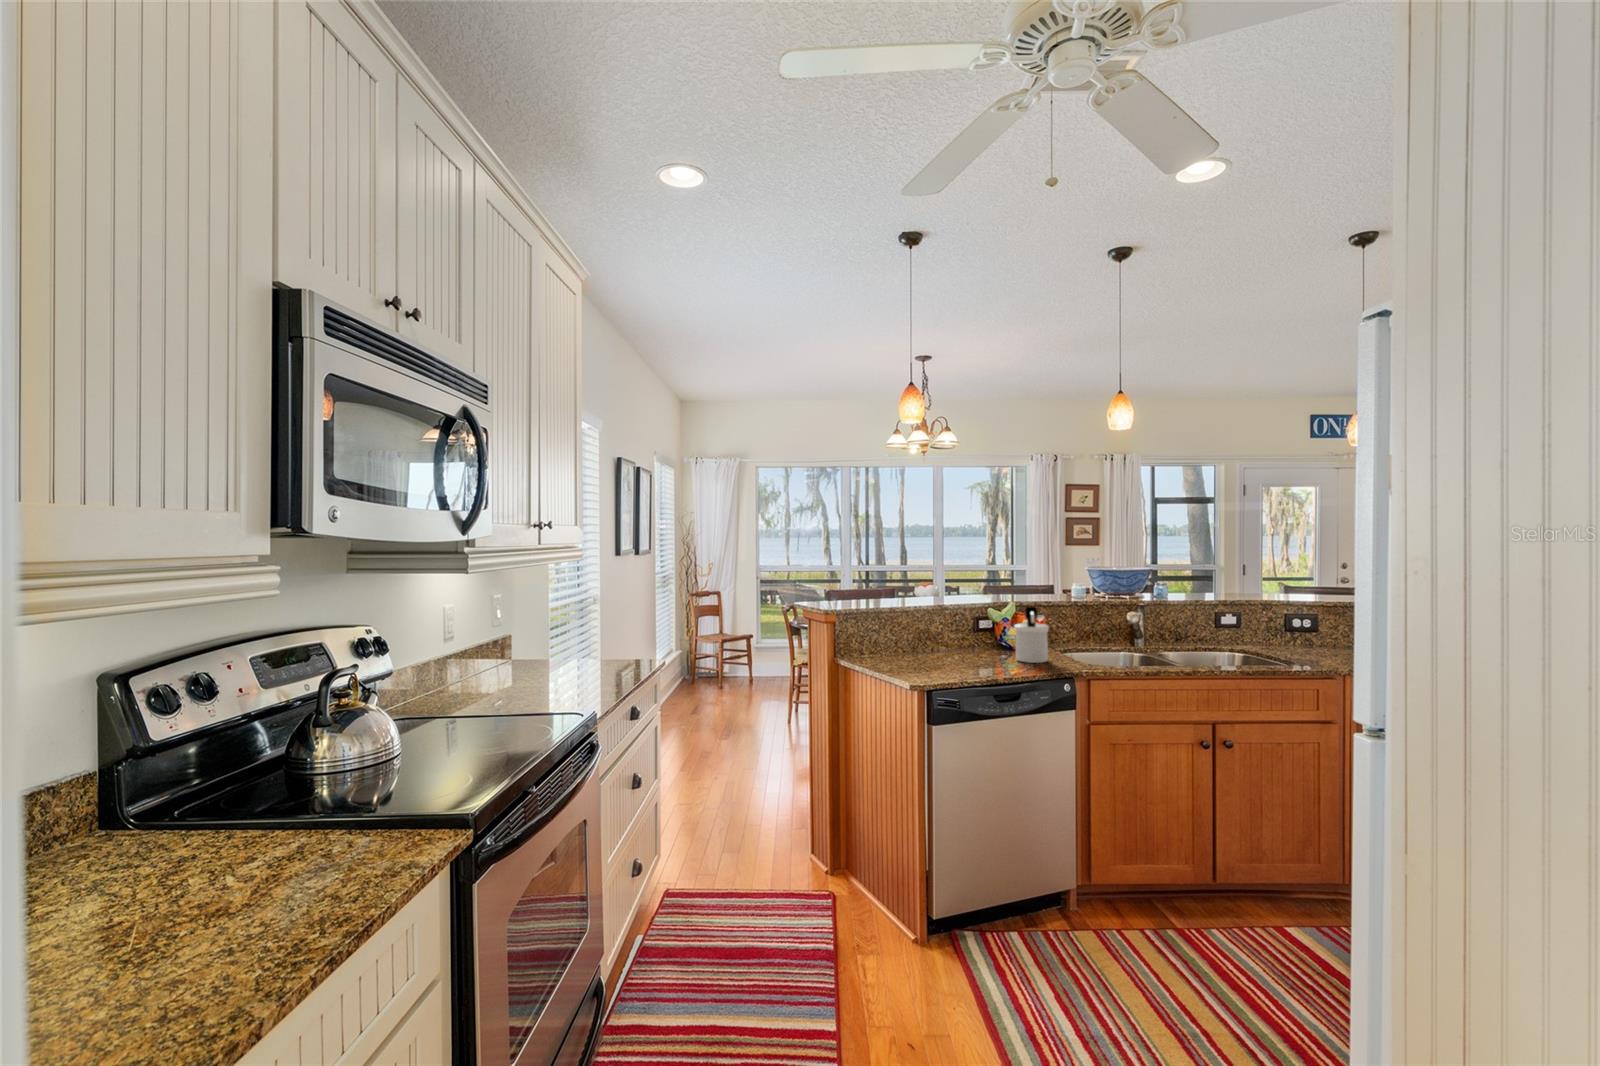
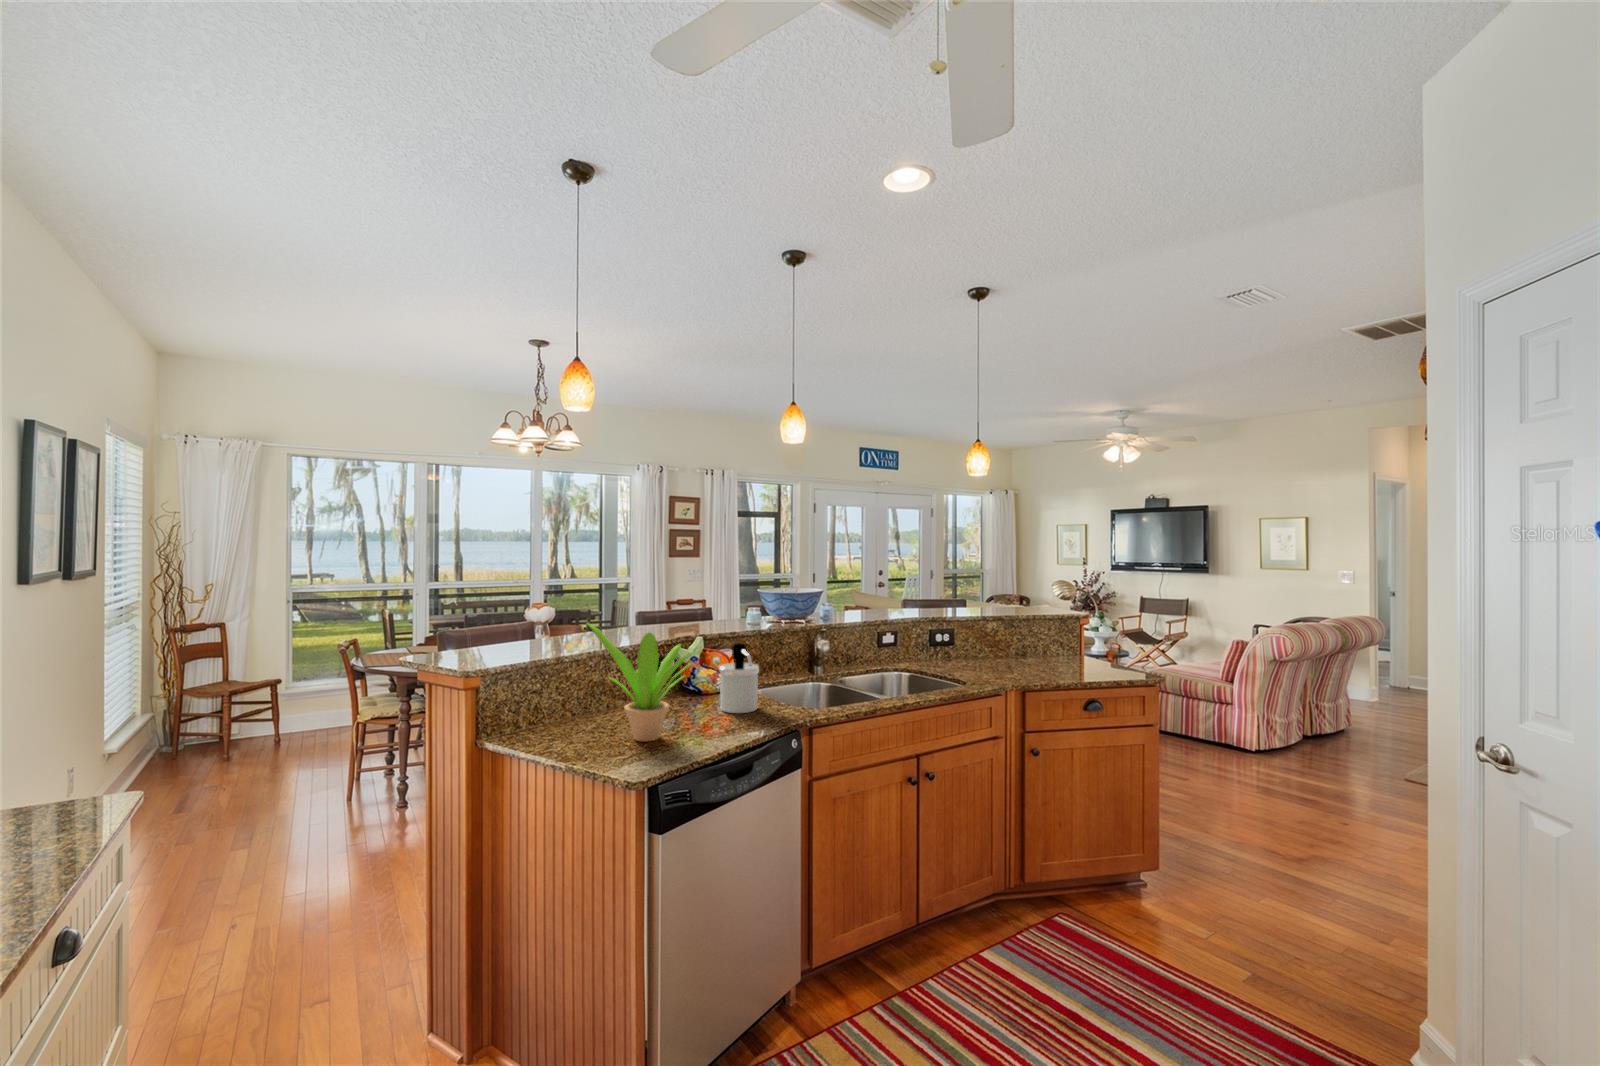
potted plant: none [902,582,977,669] -> present [586,623,693,741]

